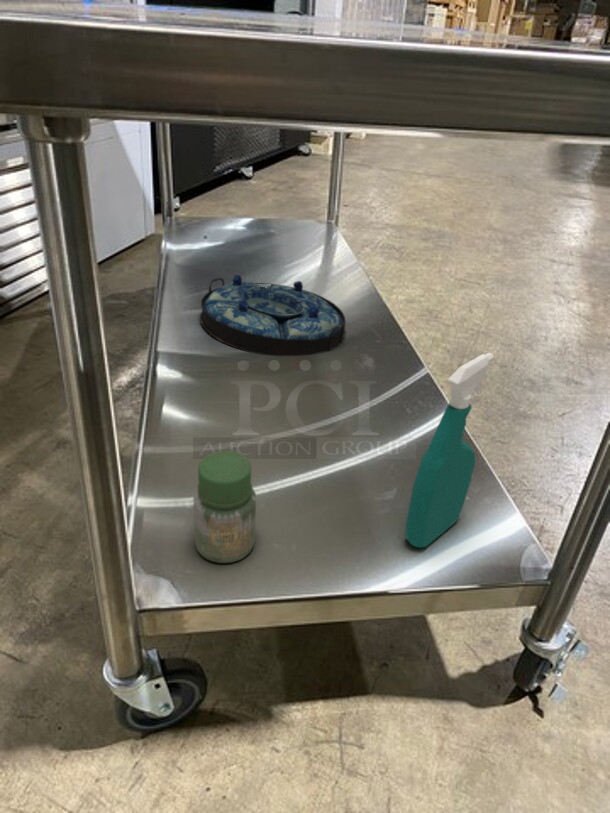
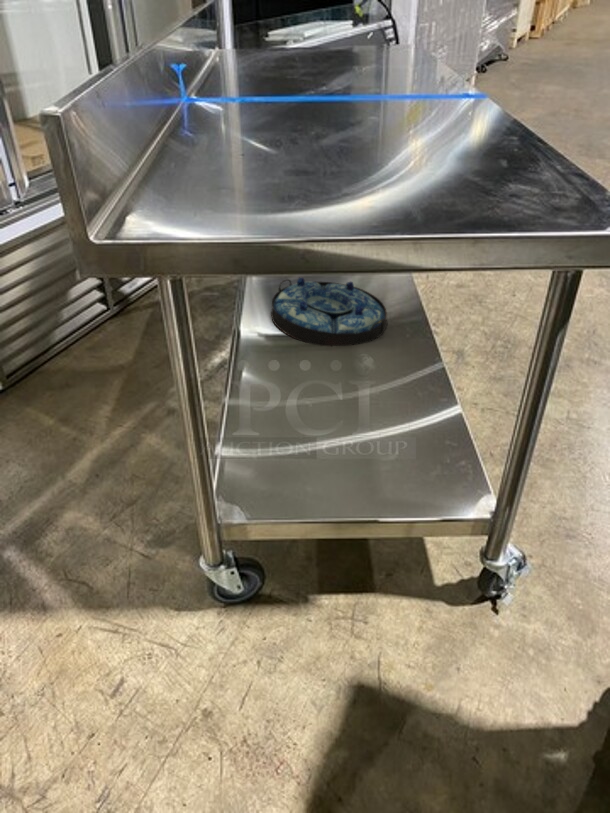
spray bottle: present [405,353,494,547] -> none [400,361,456,493]
jar: present [193,451,256,563] -> none [256,425,297,499]

